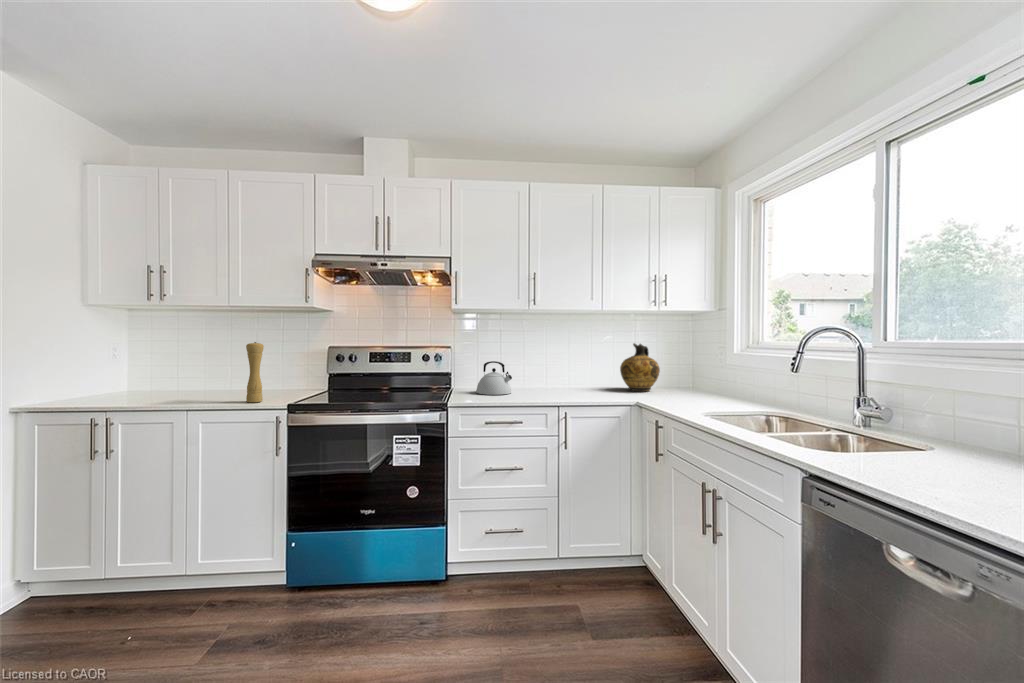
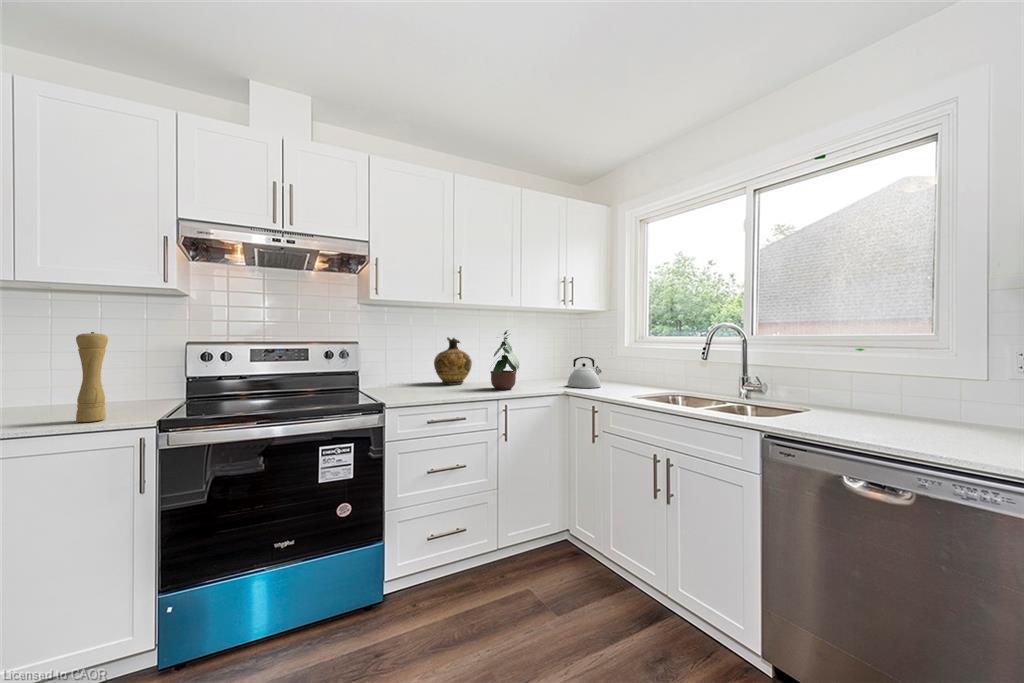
potted plant: none [563,335,601,397] -> present [490,330,519,390]
ceramic jug: present [620,343,660,391] -> present [434,338,472,384]
kettle: present [476,361,512,395] -> present [567,357,601,388]

